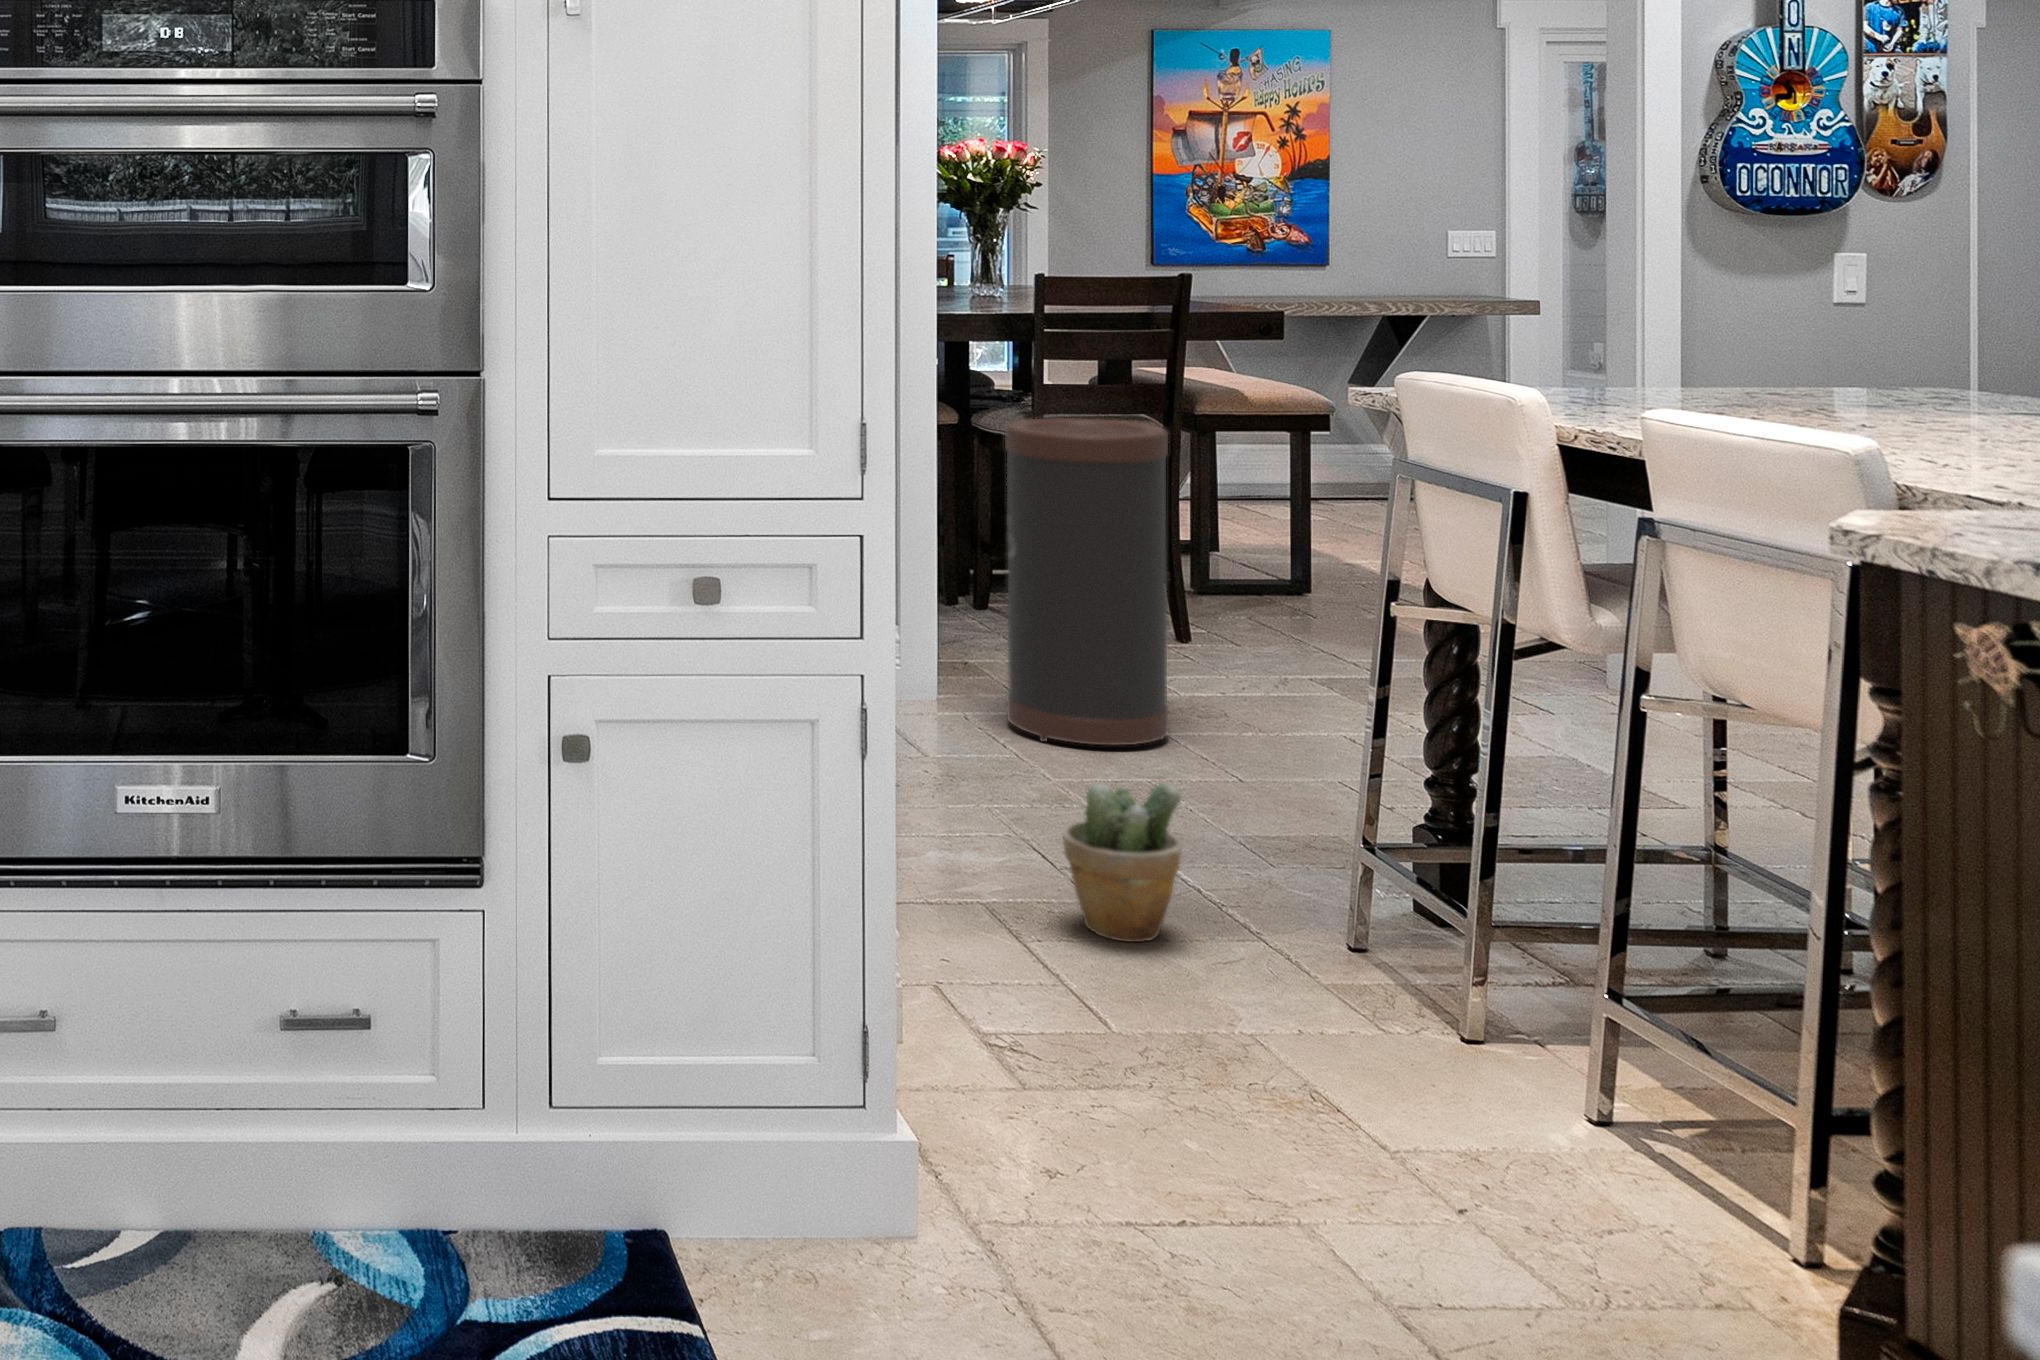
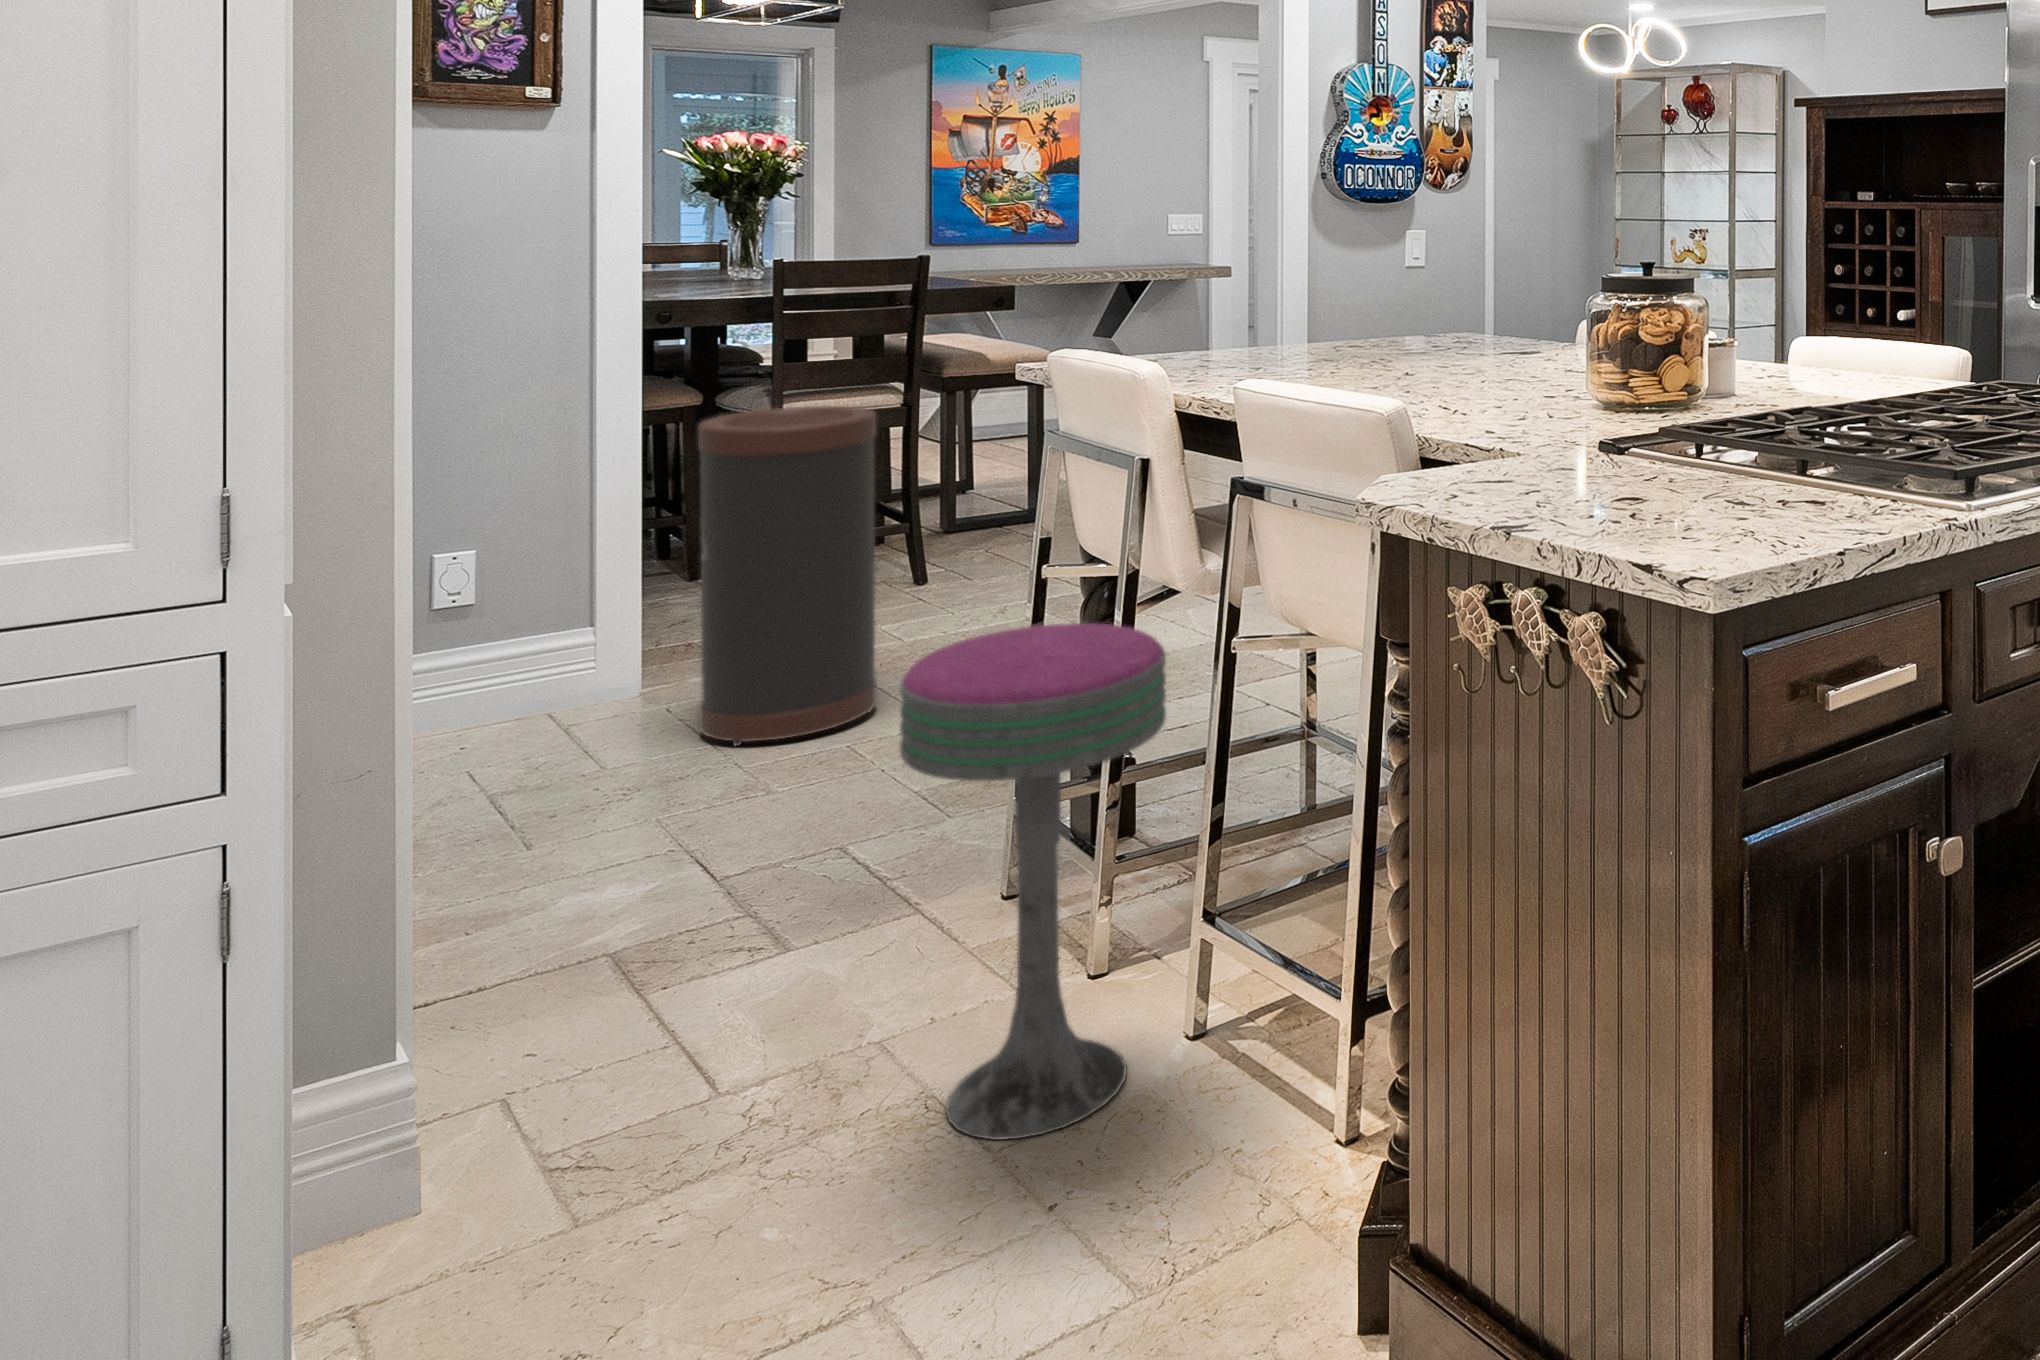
bar stool: none [1282,640,1560,1141] -> present [900,623,1166,1140]
potted plant: present [1063,783,1182,942] -> none [689,803,830,992]

